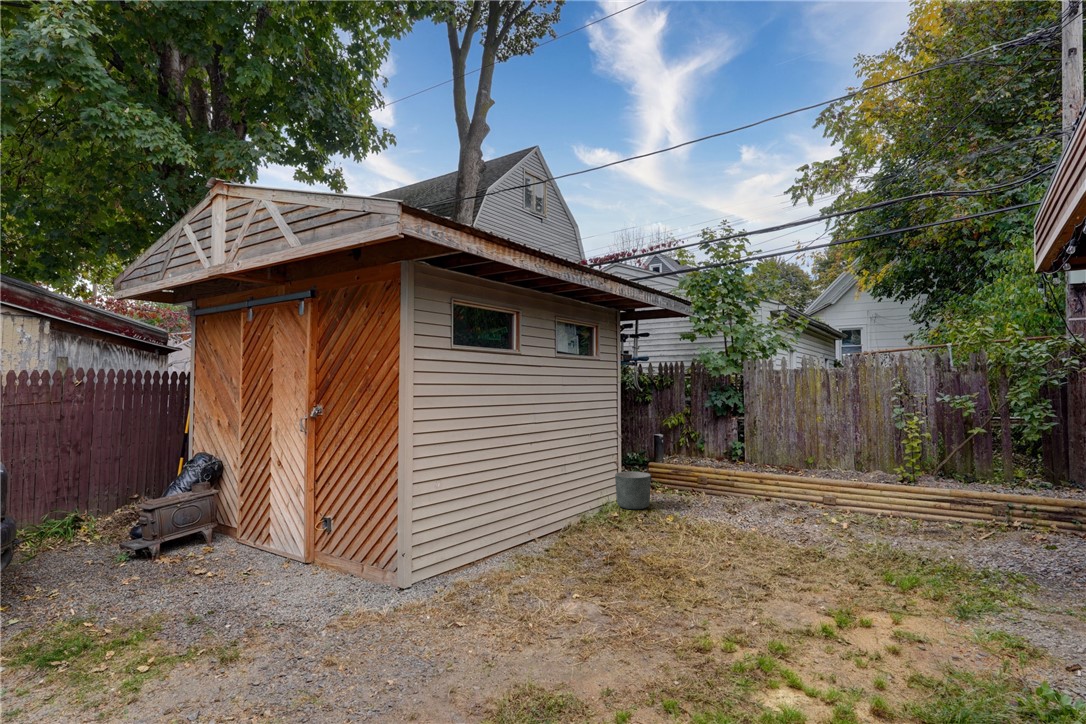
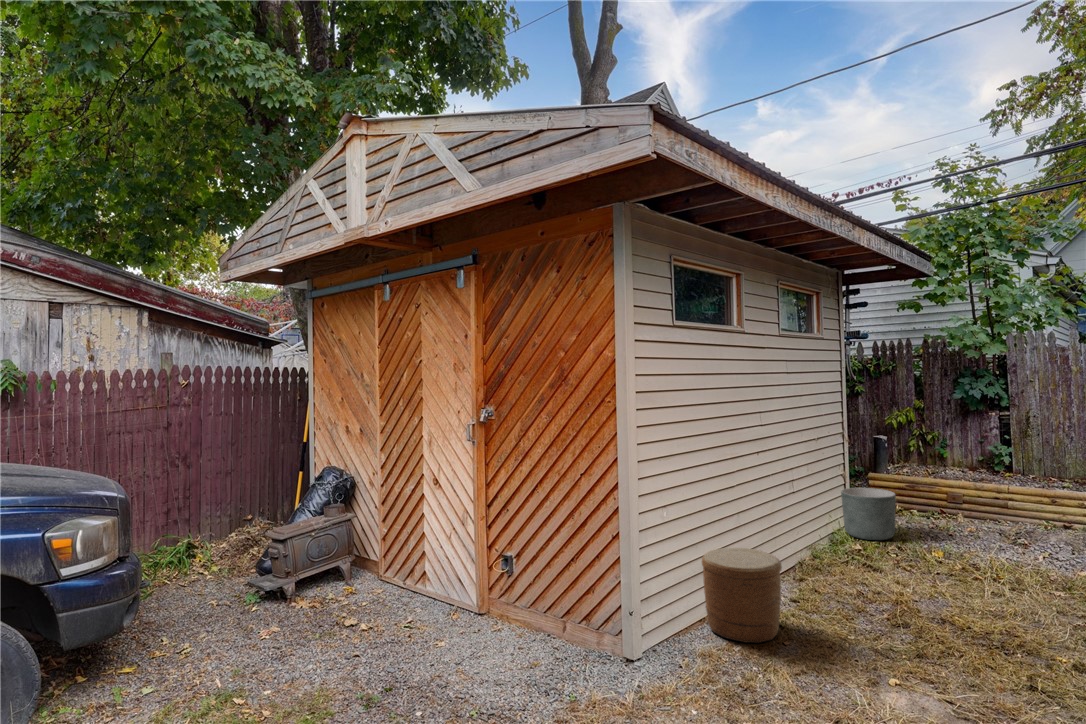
woven basket: none [472,510,527,575] -> present [702,548,782,643]

